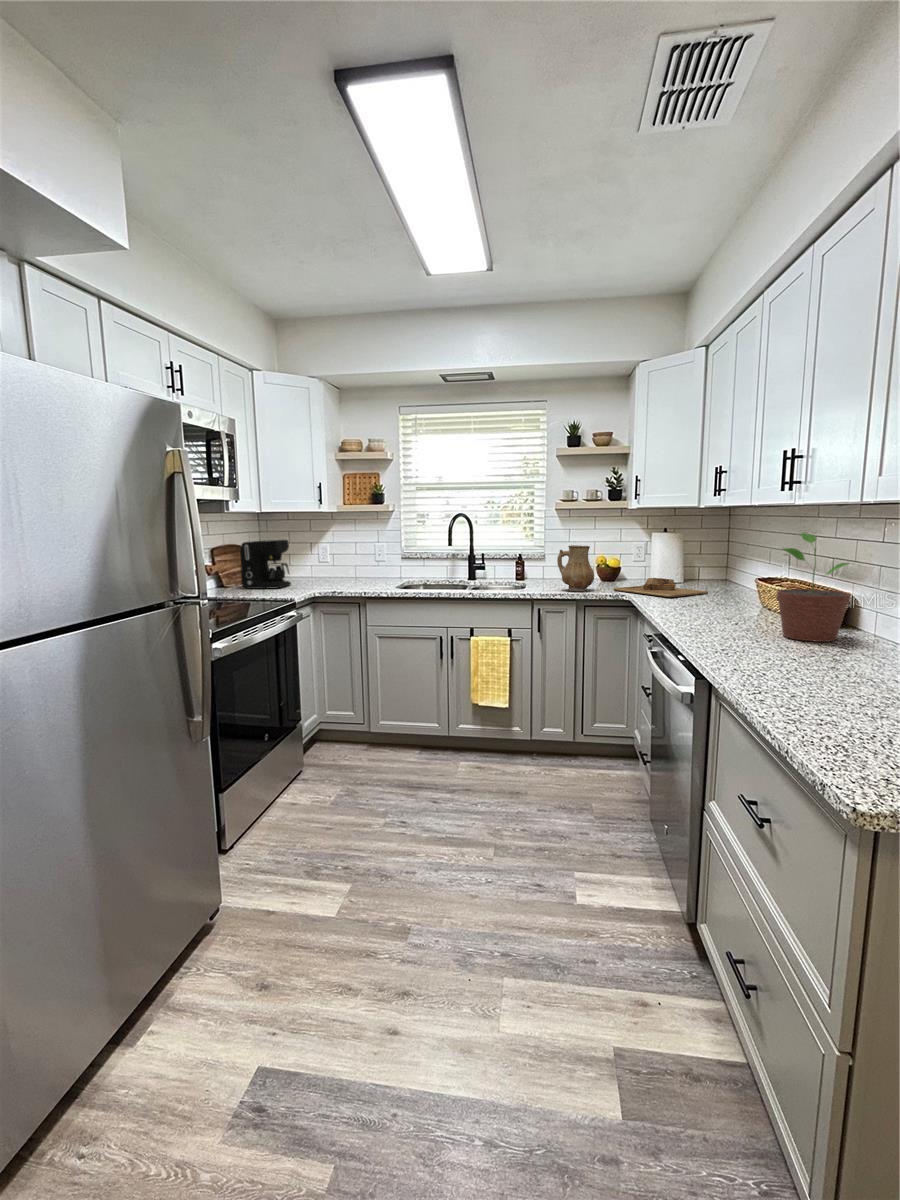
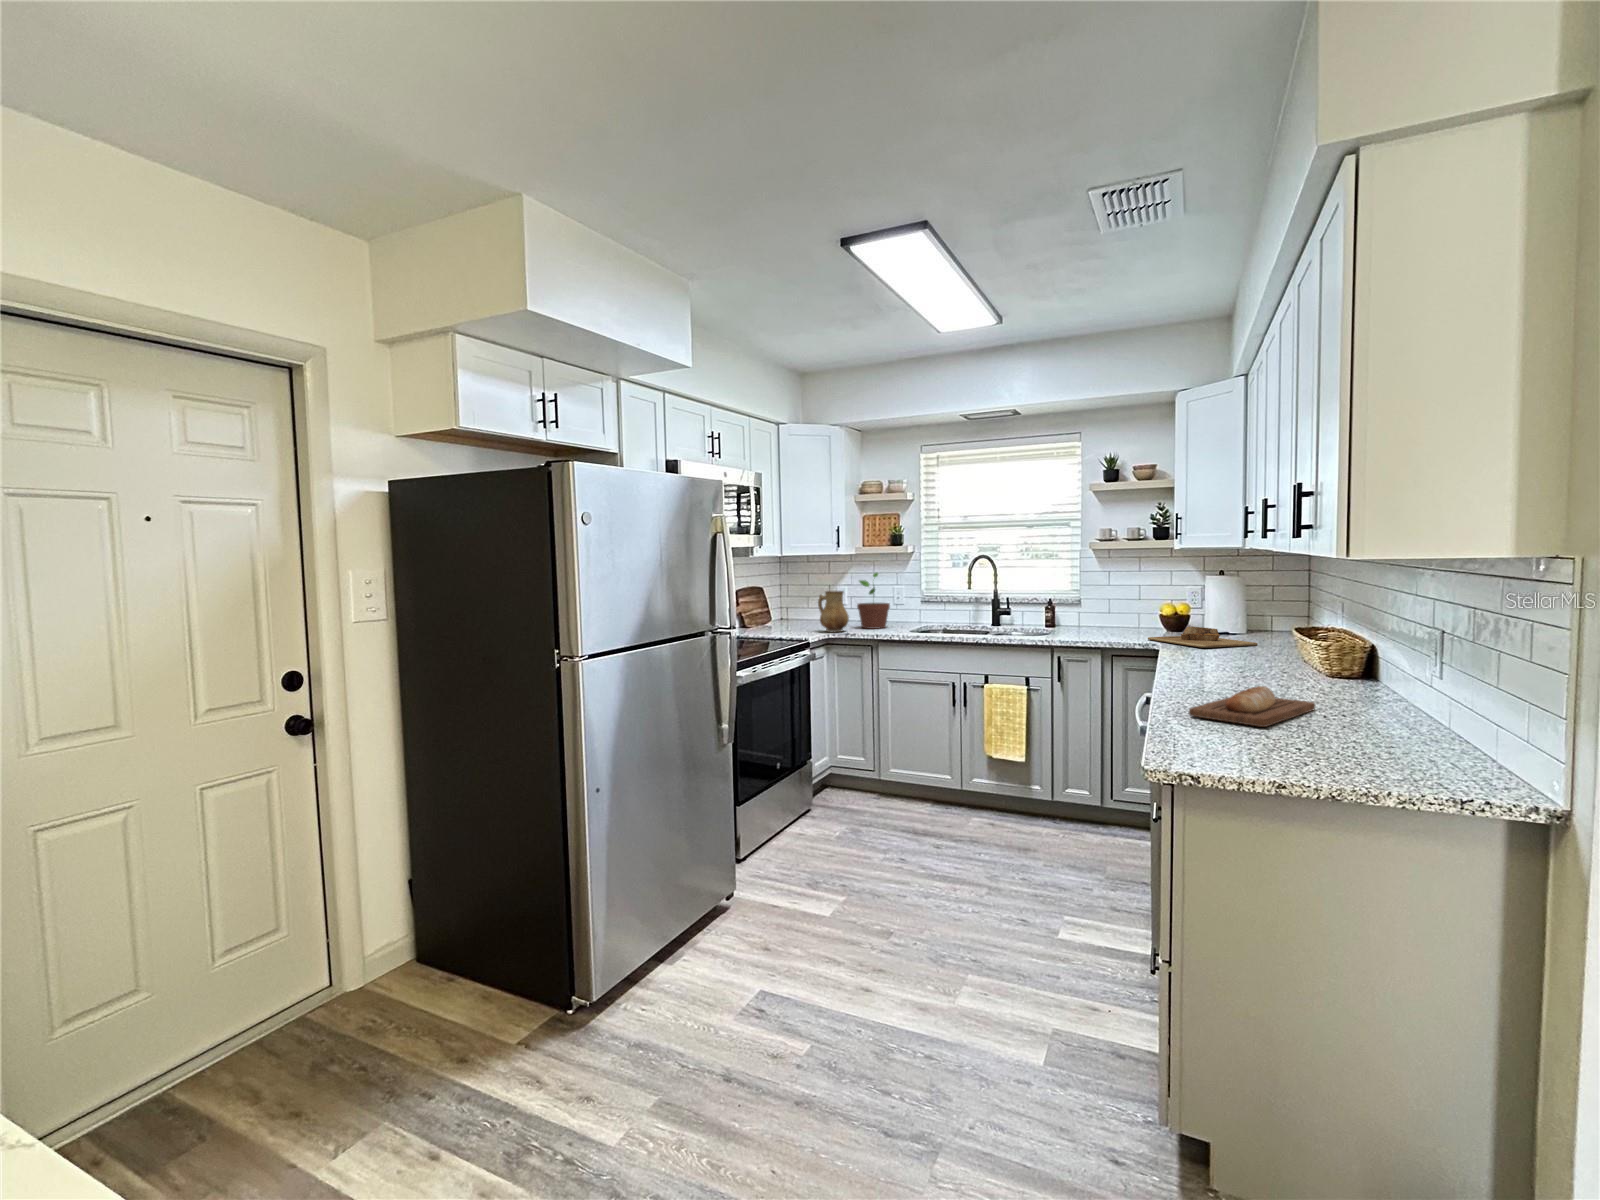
potted plant: present [776,532,850,642] -> present [857,573,890,629]
coffee maker: present [240,540,291,589] -> none [760,582,807,630]
ceramic pitcher: present [557,545,594,591] -> present [818,591,849,632]
bread loaf: none [768,645,870,700] -> present [1189,686,1315,727]

